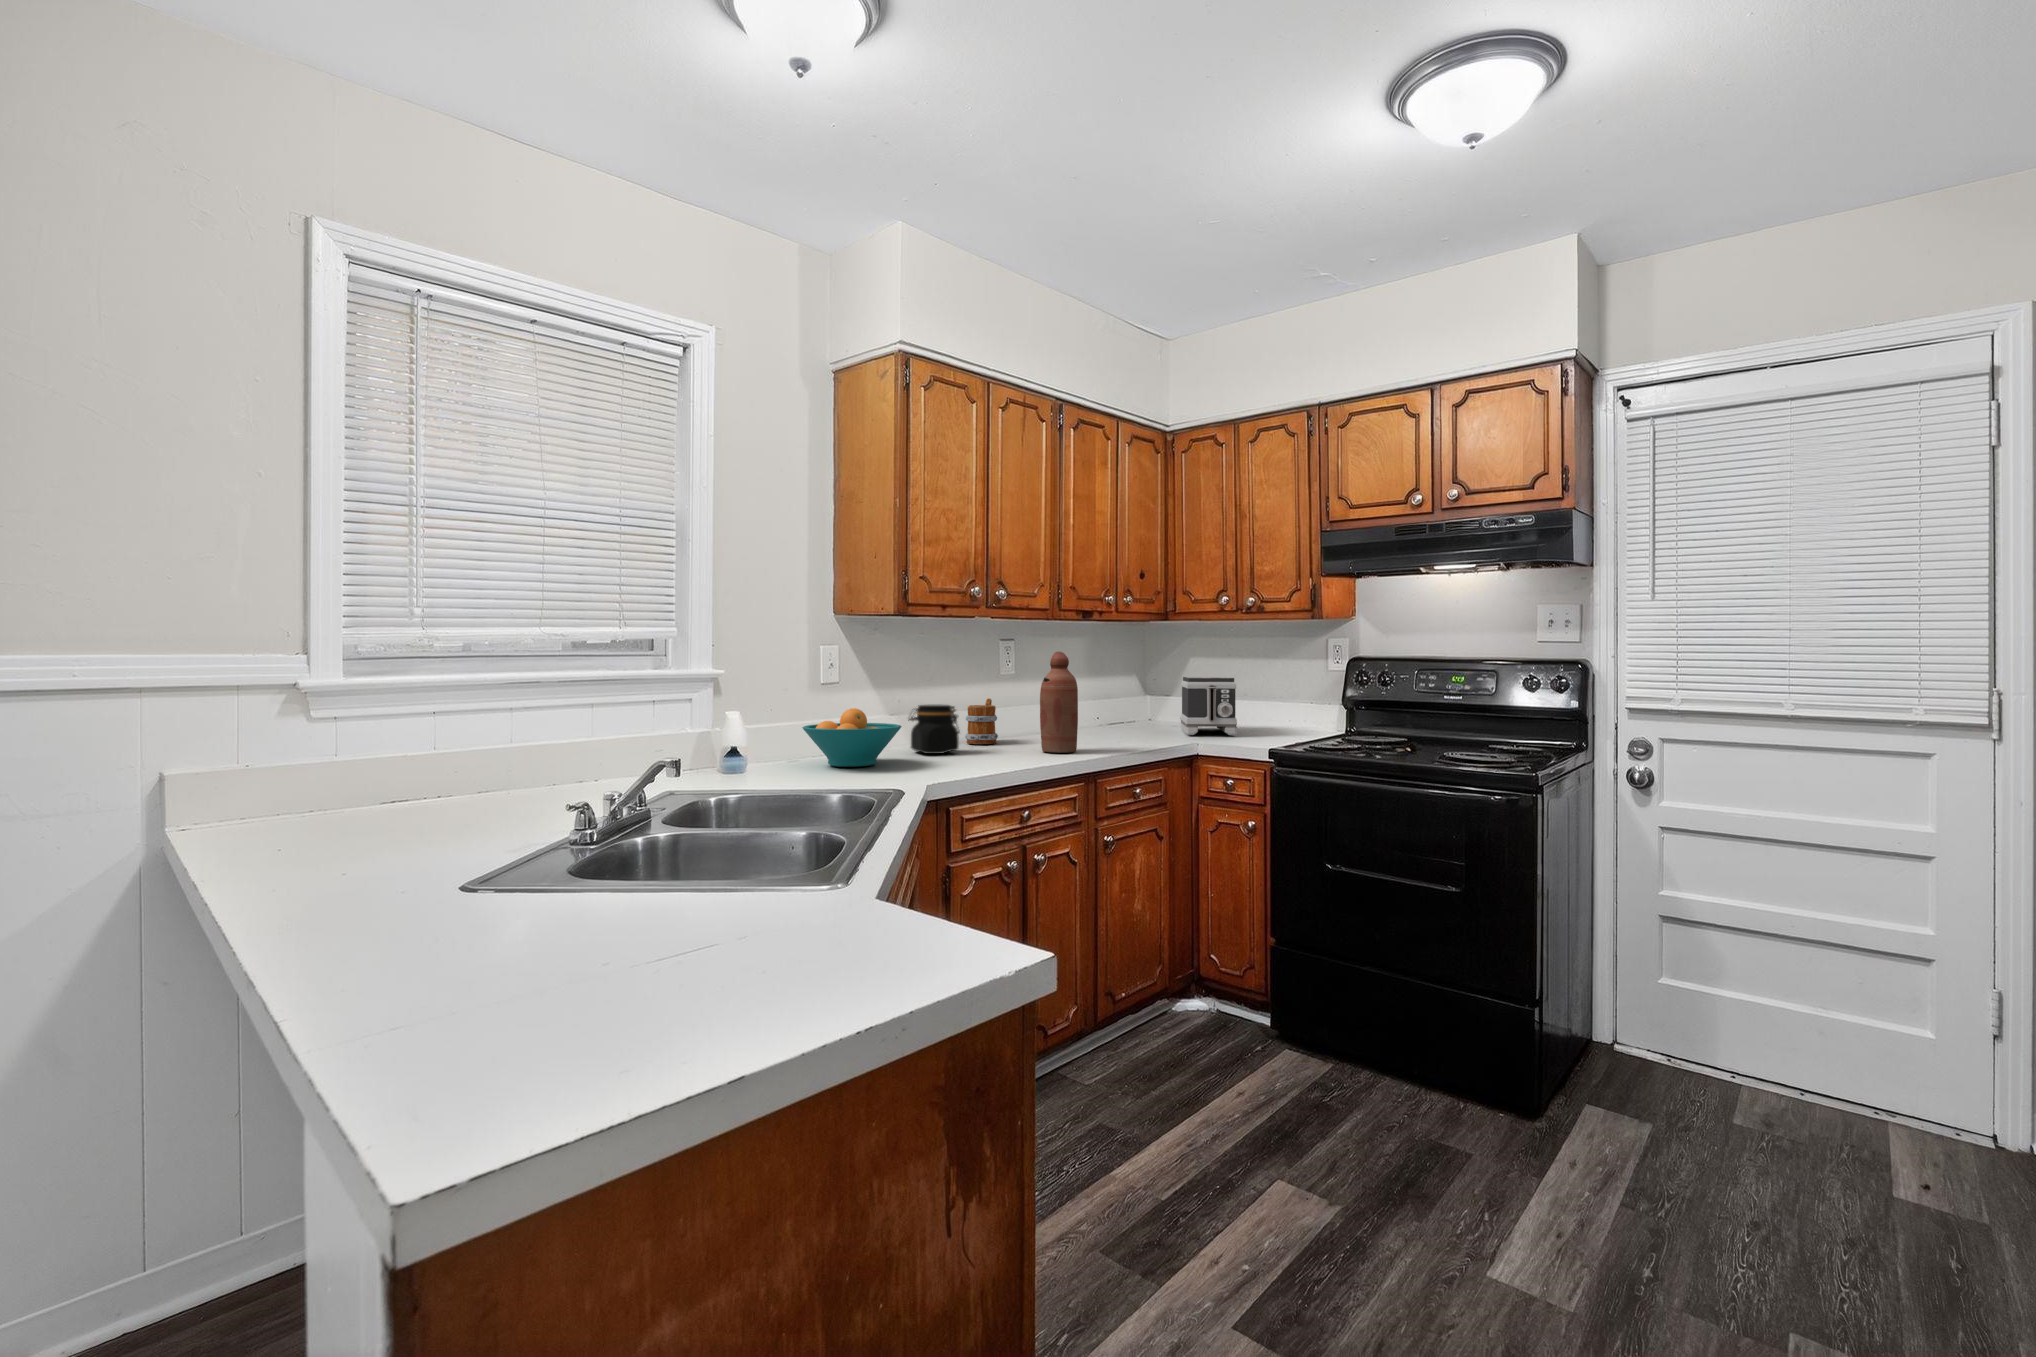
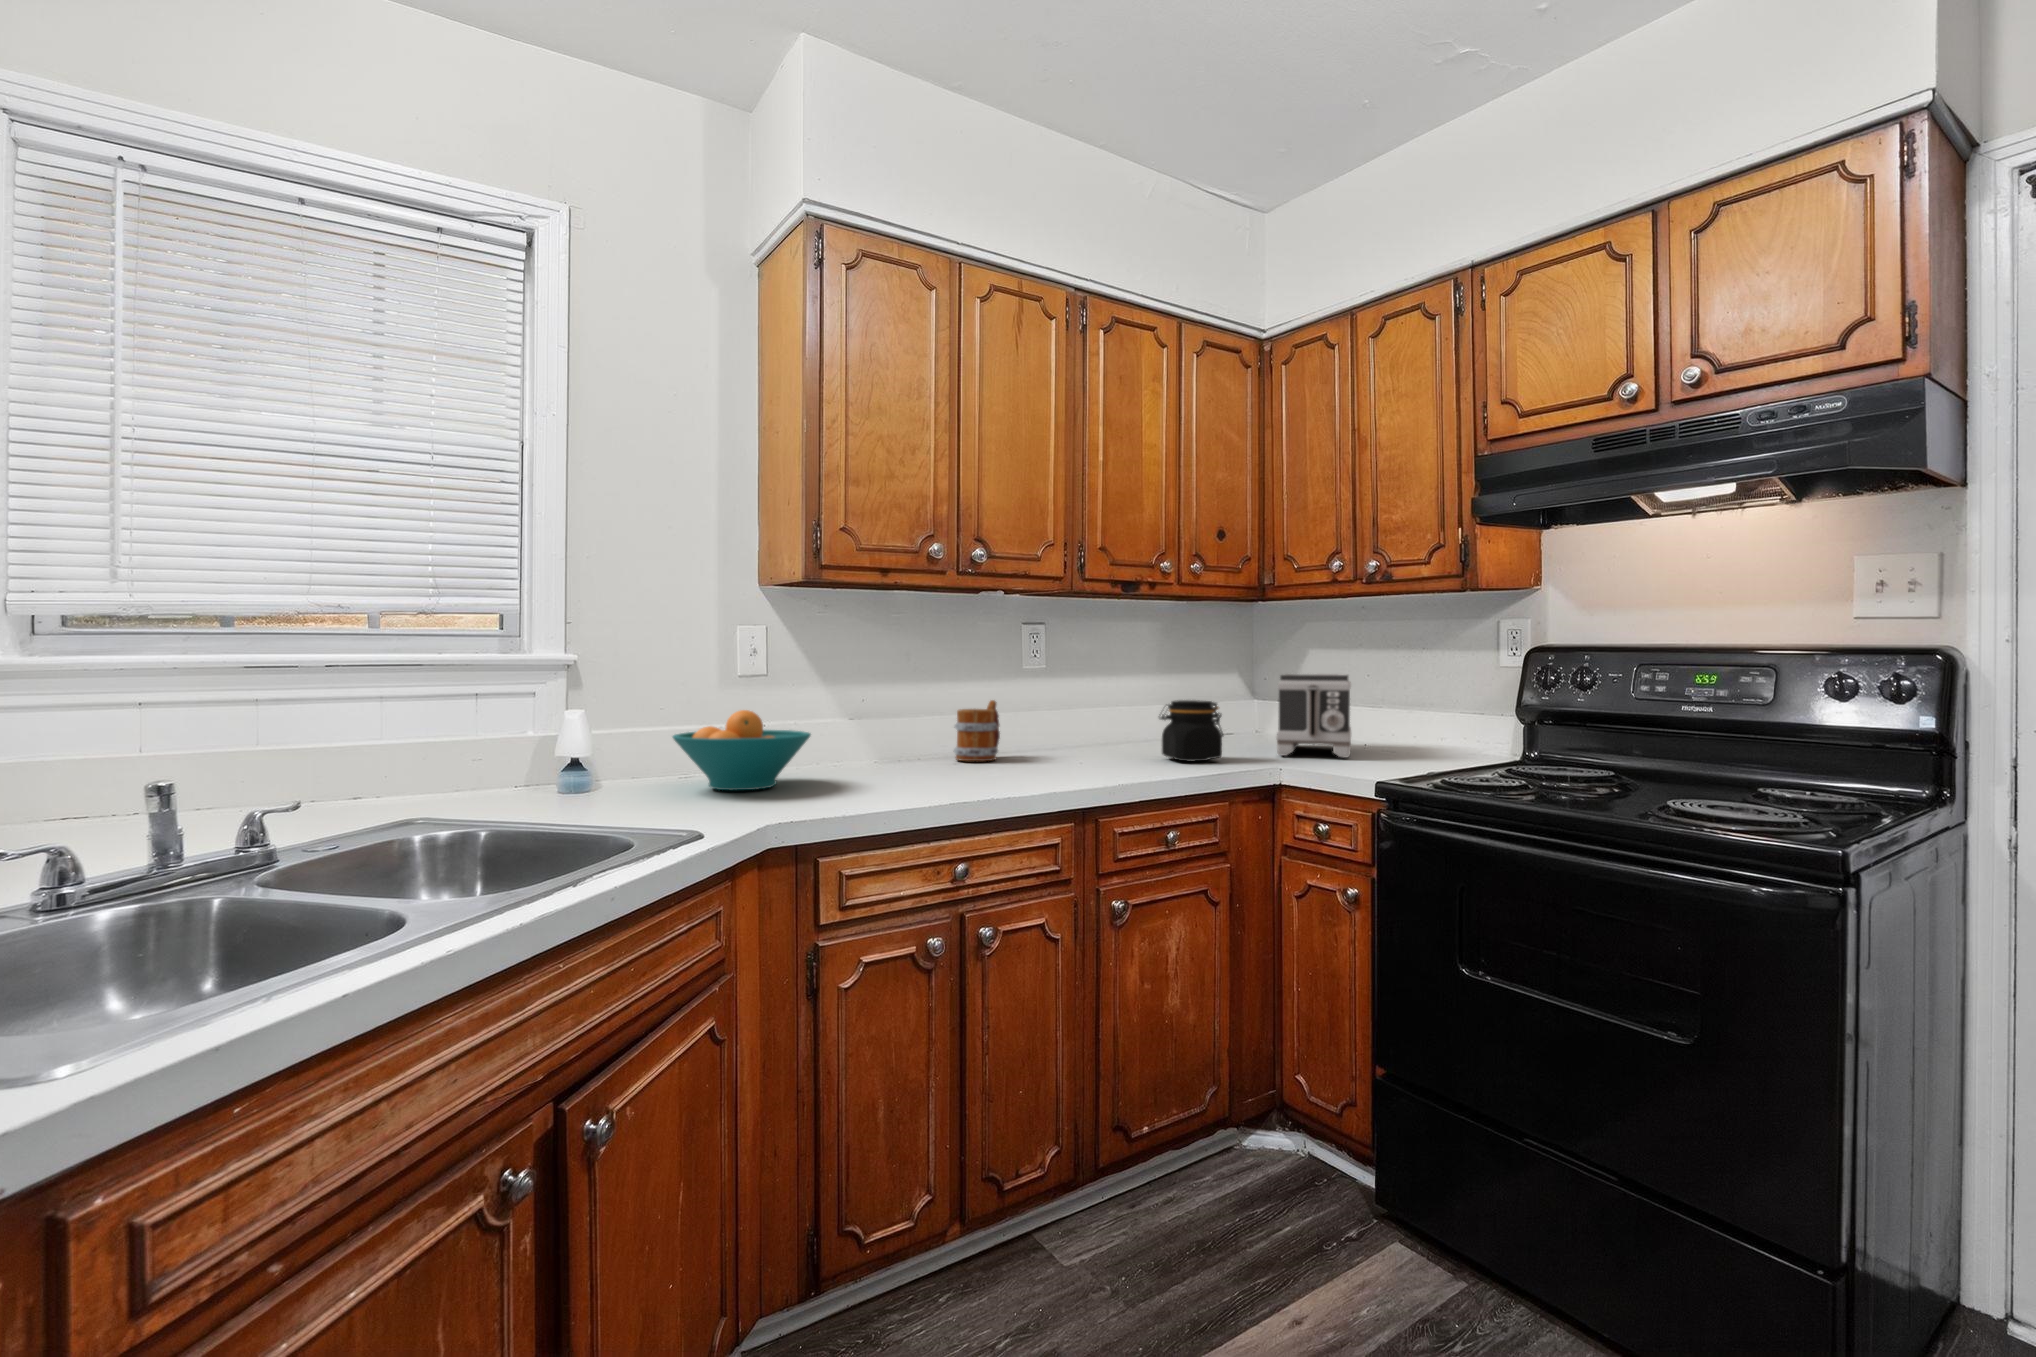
bottle: present [1040,651,1078,753] -> none [1031,634,1084,778]
jar: present [908,705,959,754] -> present [1160,700,1223,761]

